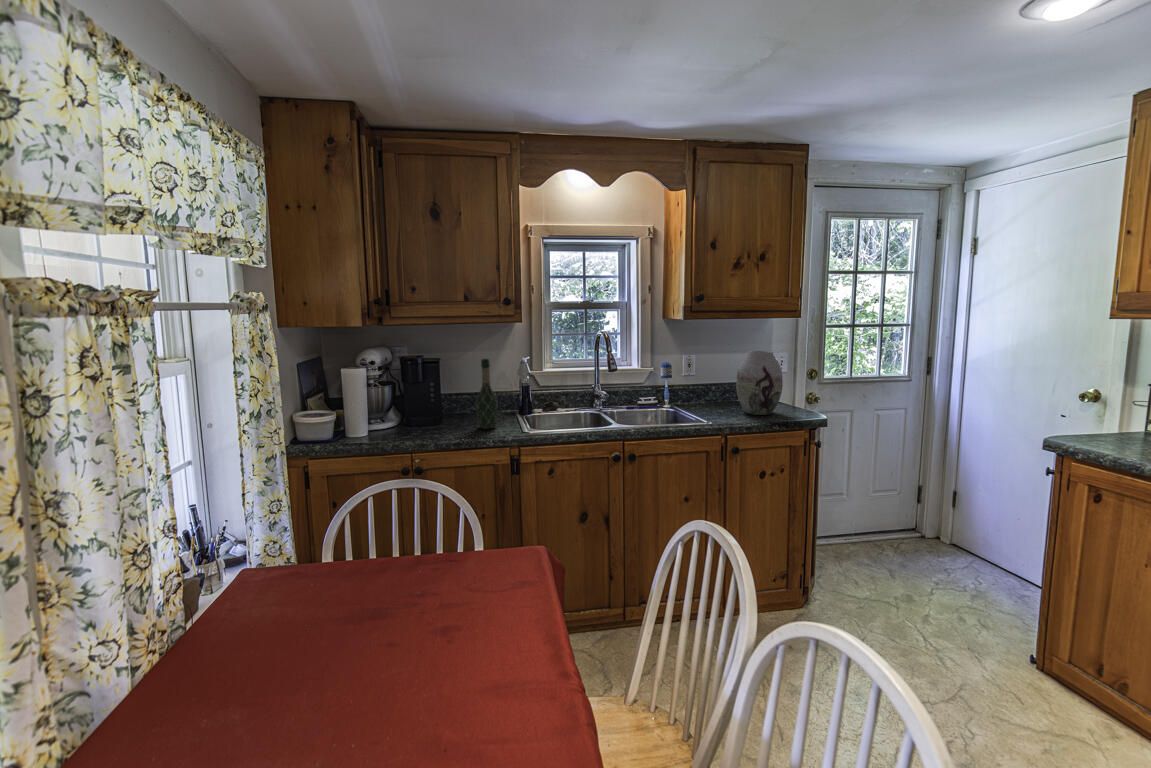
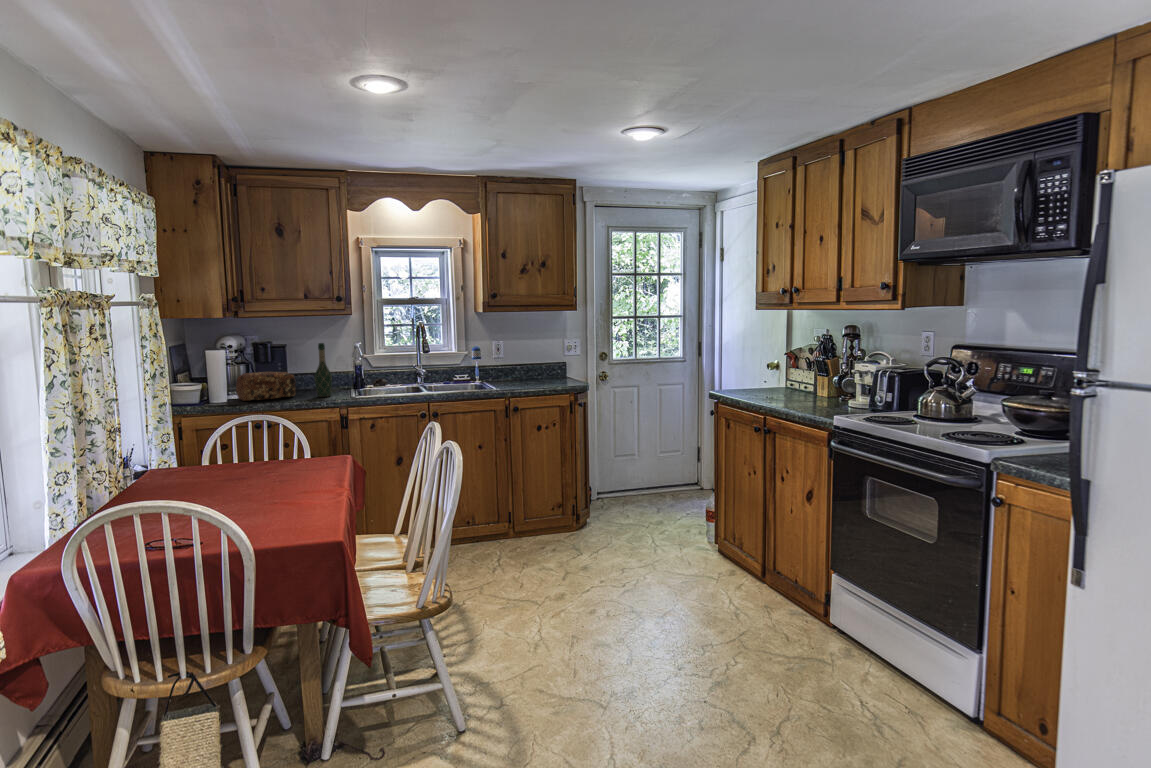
vase: present [736,351,783,415] -> none [528,337,562,385]
bread loaf: none [379,394,452,435] -> present [236,371,296,401]

